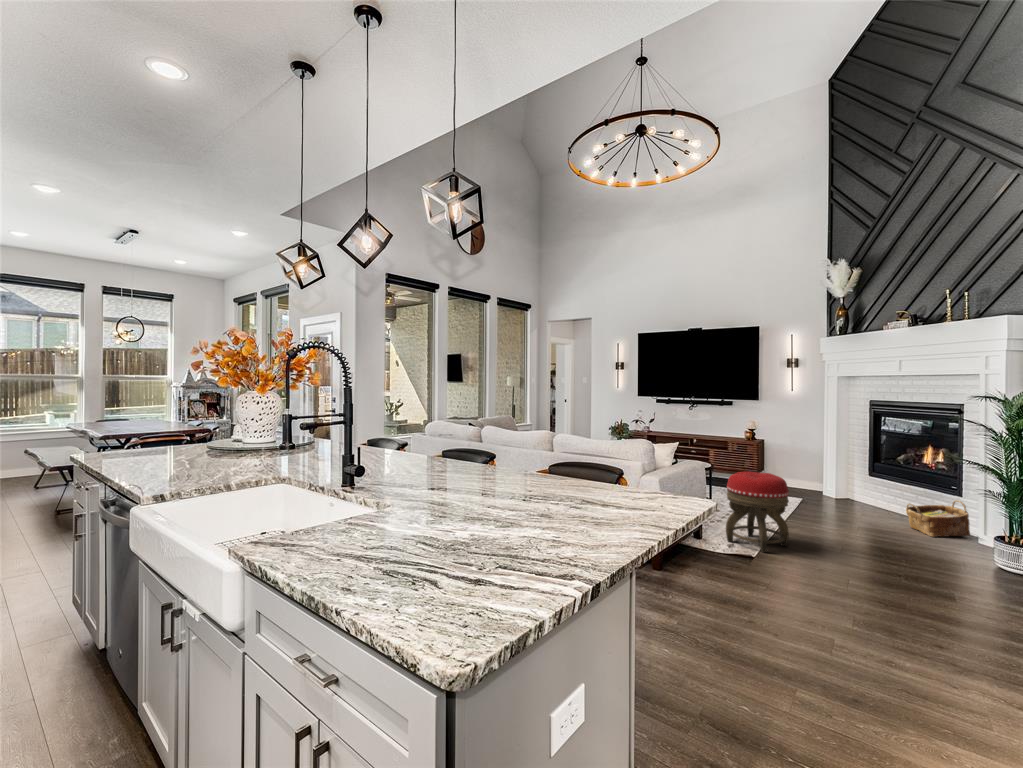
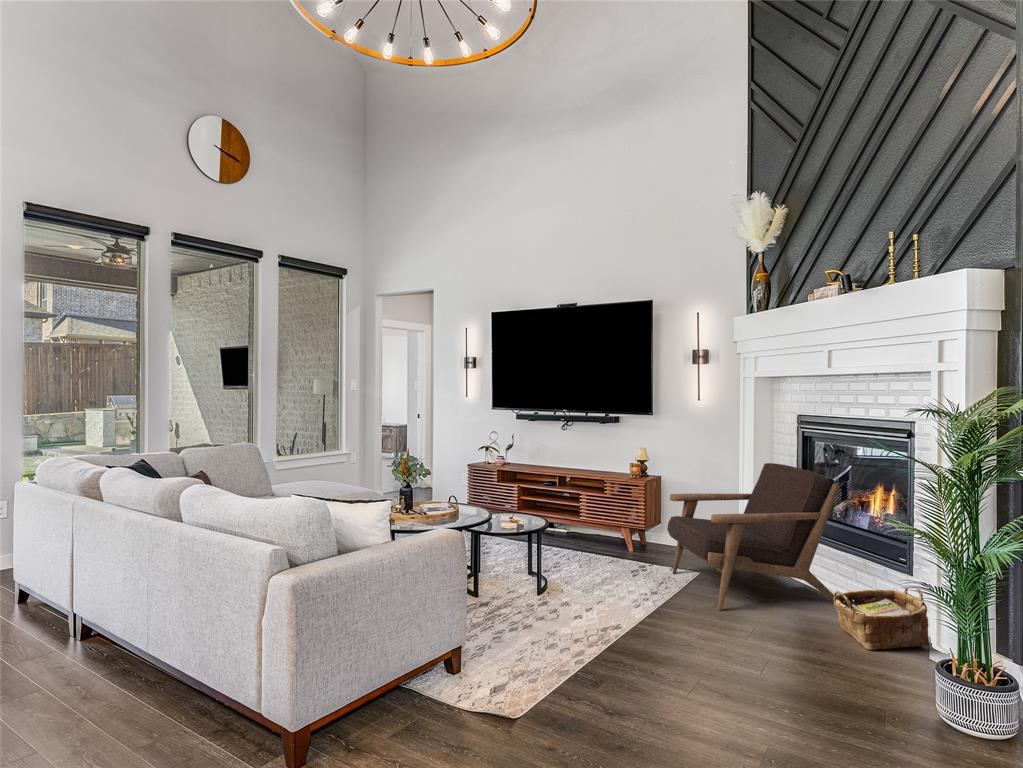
armchair: none [783,431,904,517] -> present [667,463,839,611]
footstool: present [726,472,789,553] -> none [508,547,613,709]

